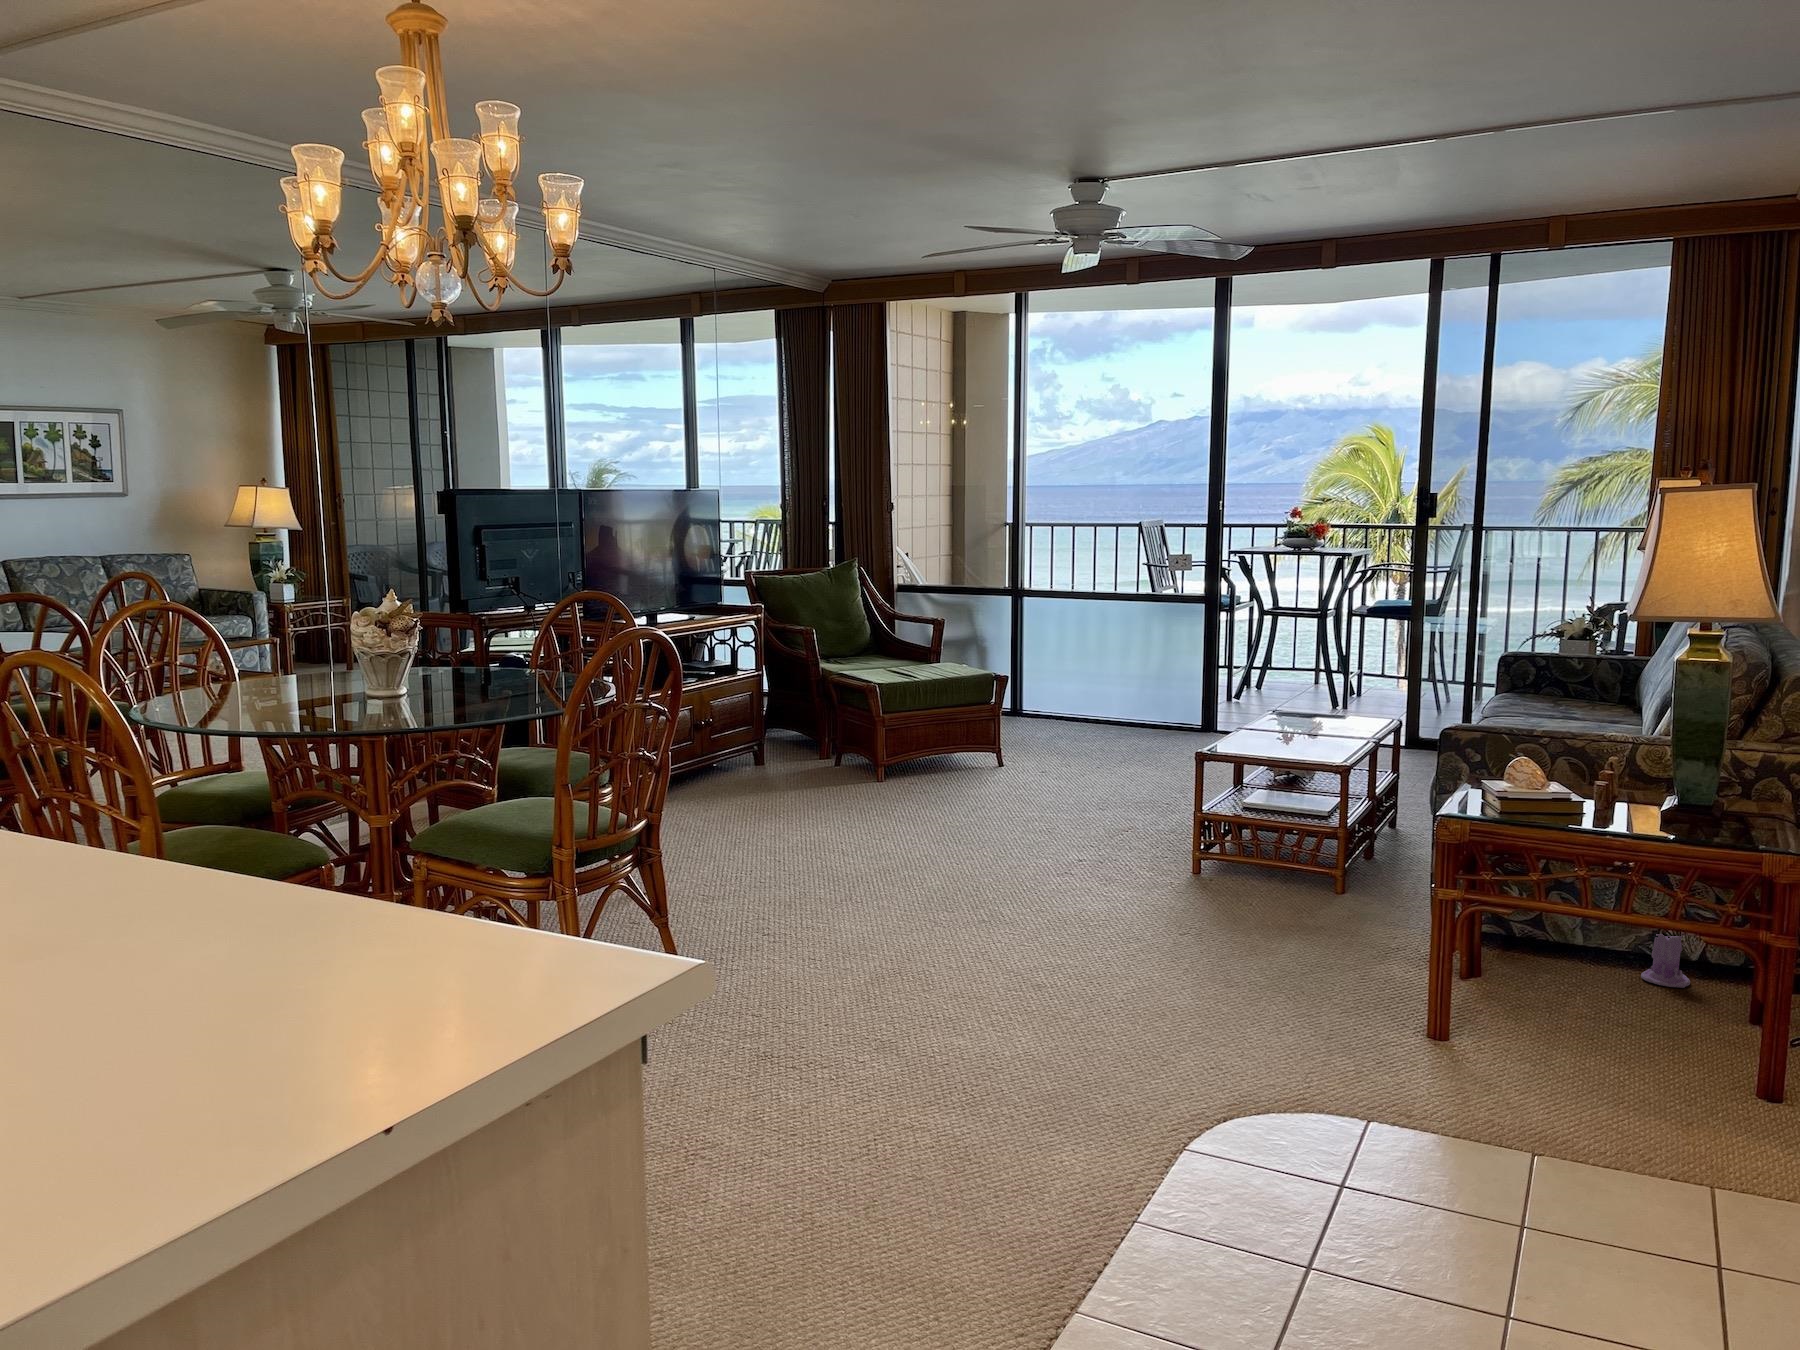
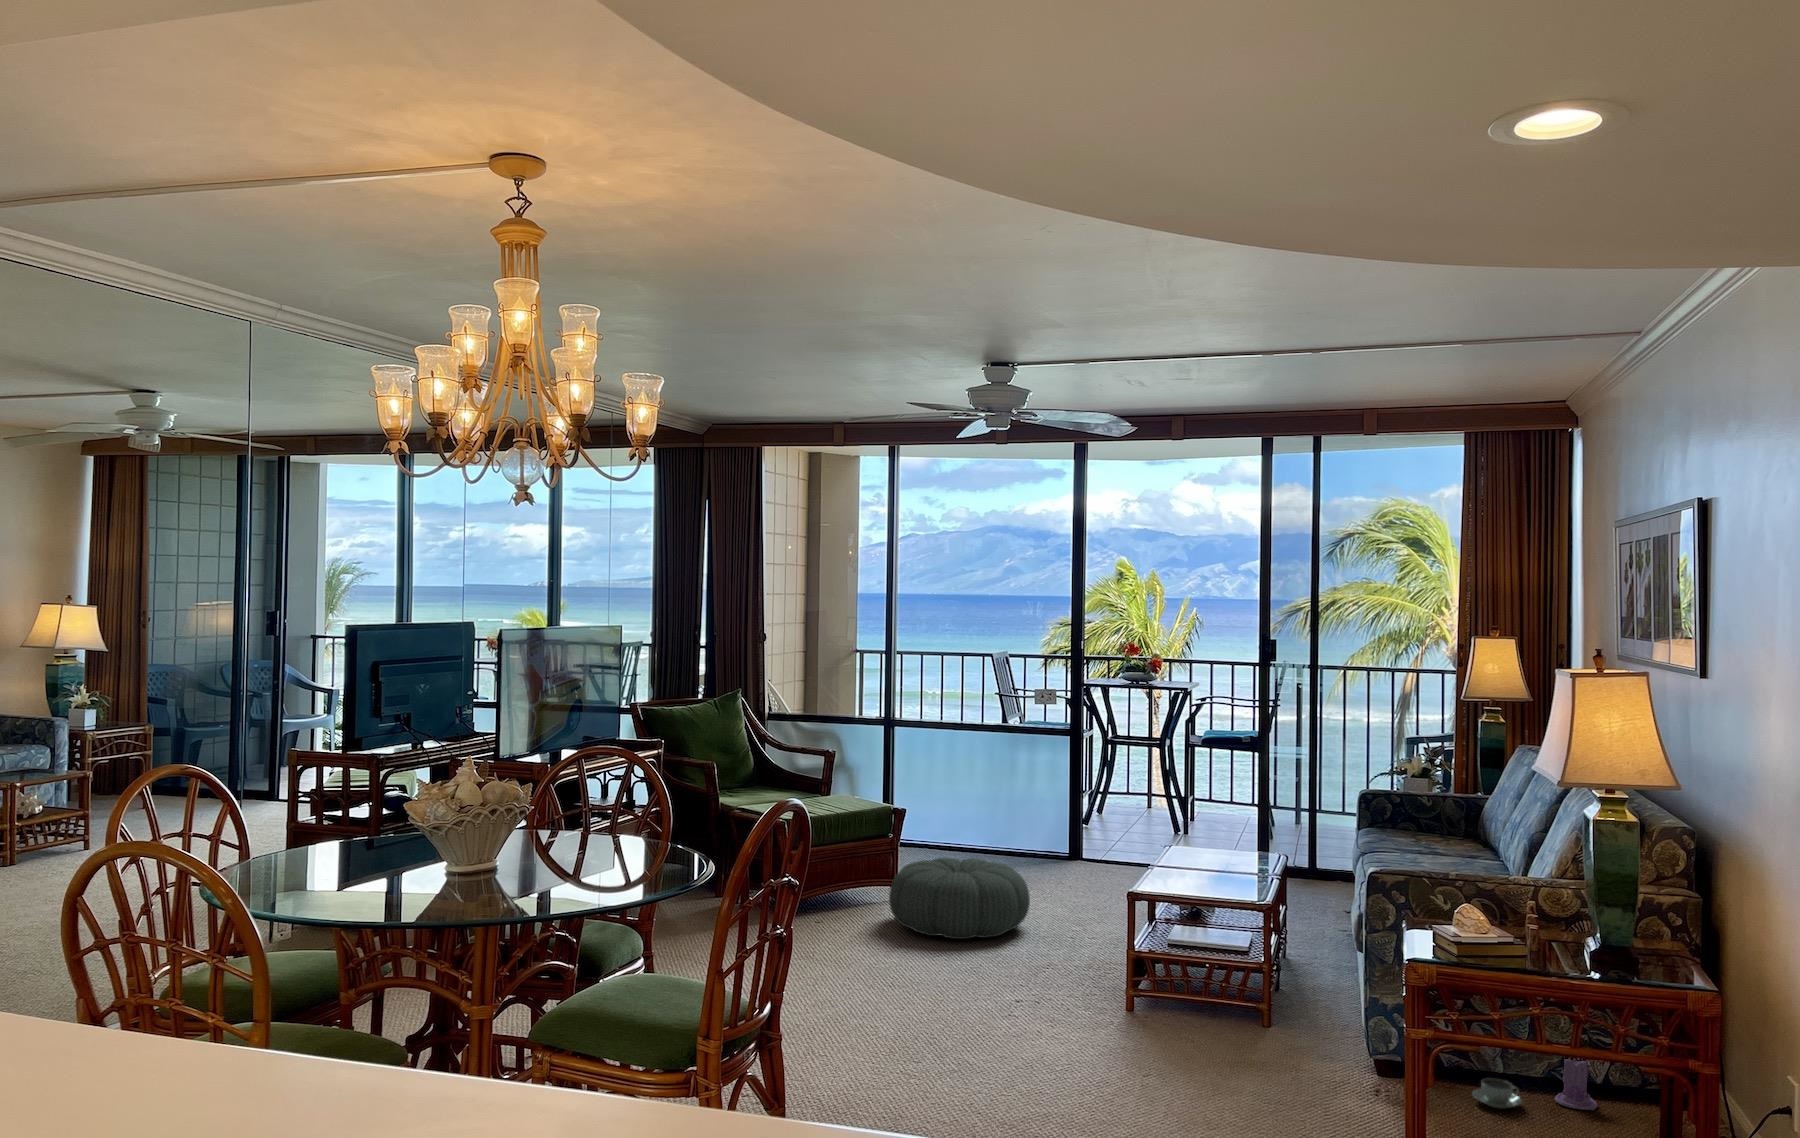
pouf: none [980,722,1126,803] -> present [889,858,1030,939]
coffee cup: none [1543,950,1599,982] -> present [1472,1078,1522,1109]

